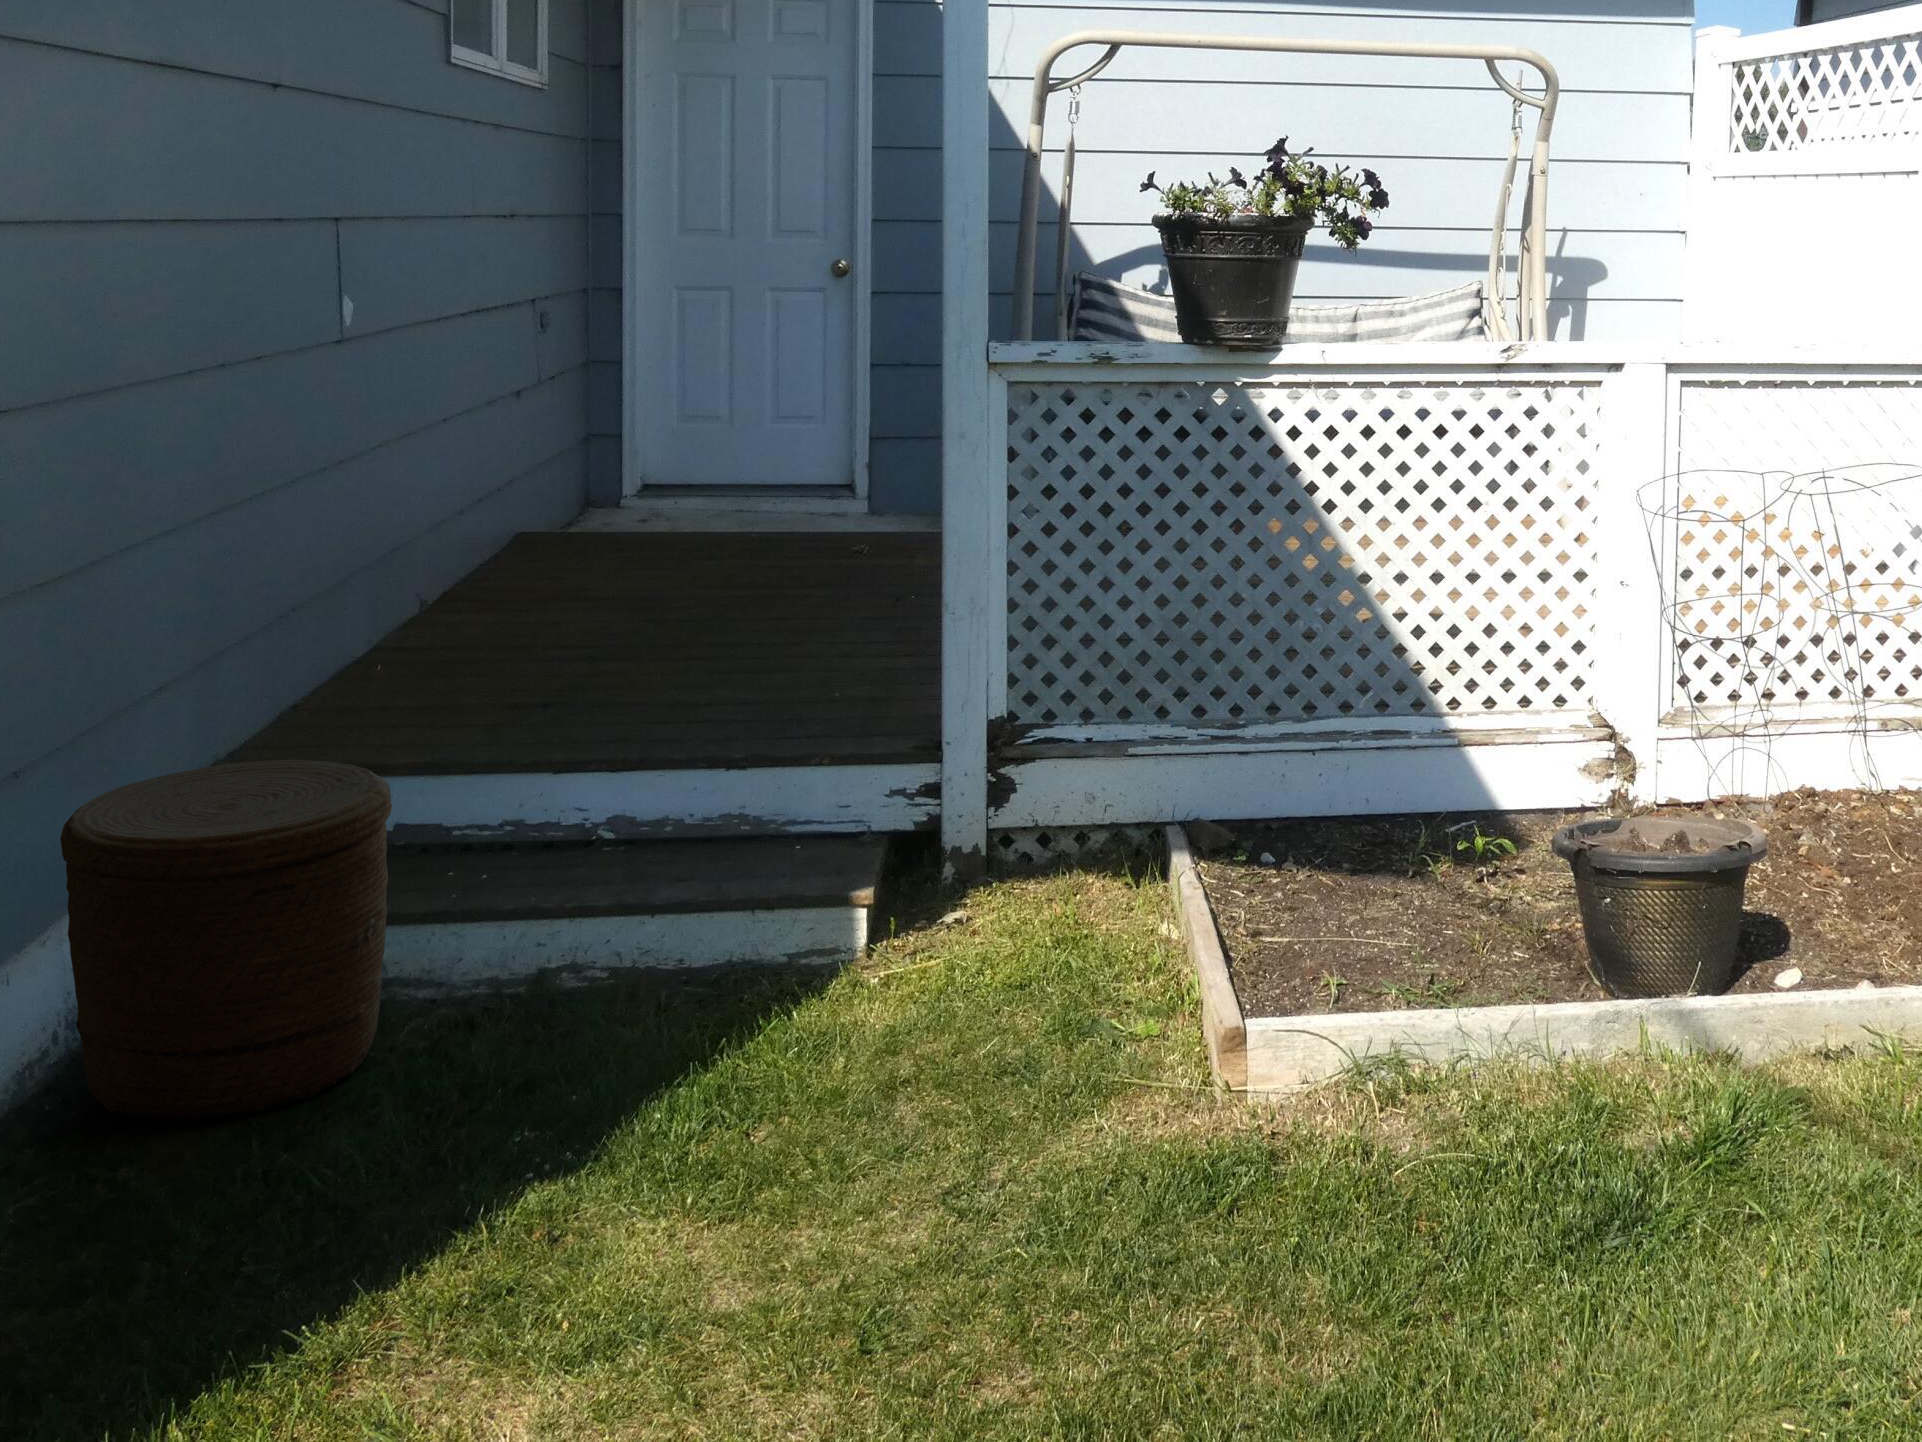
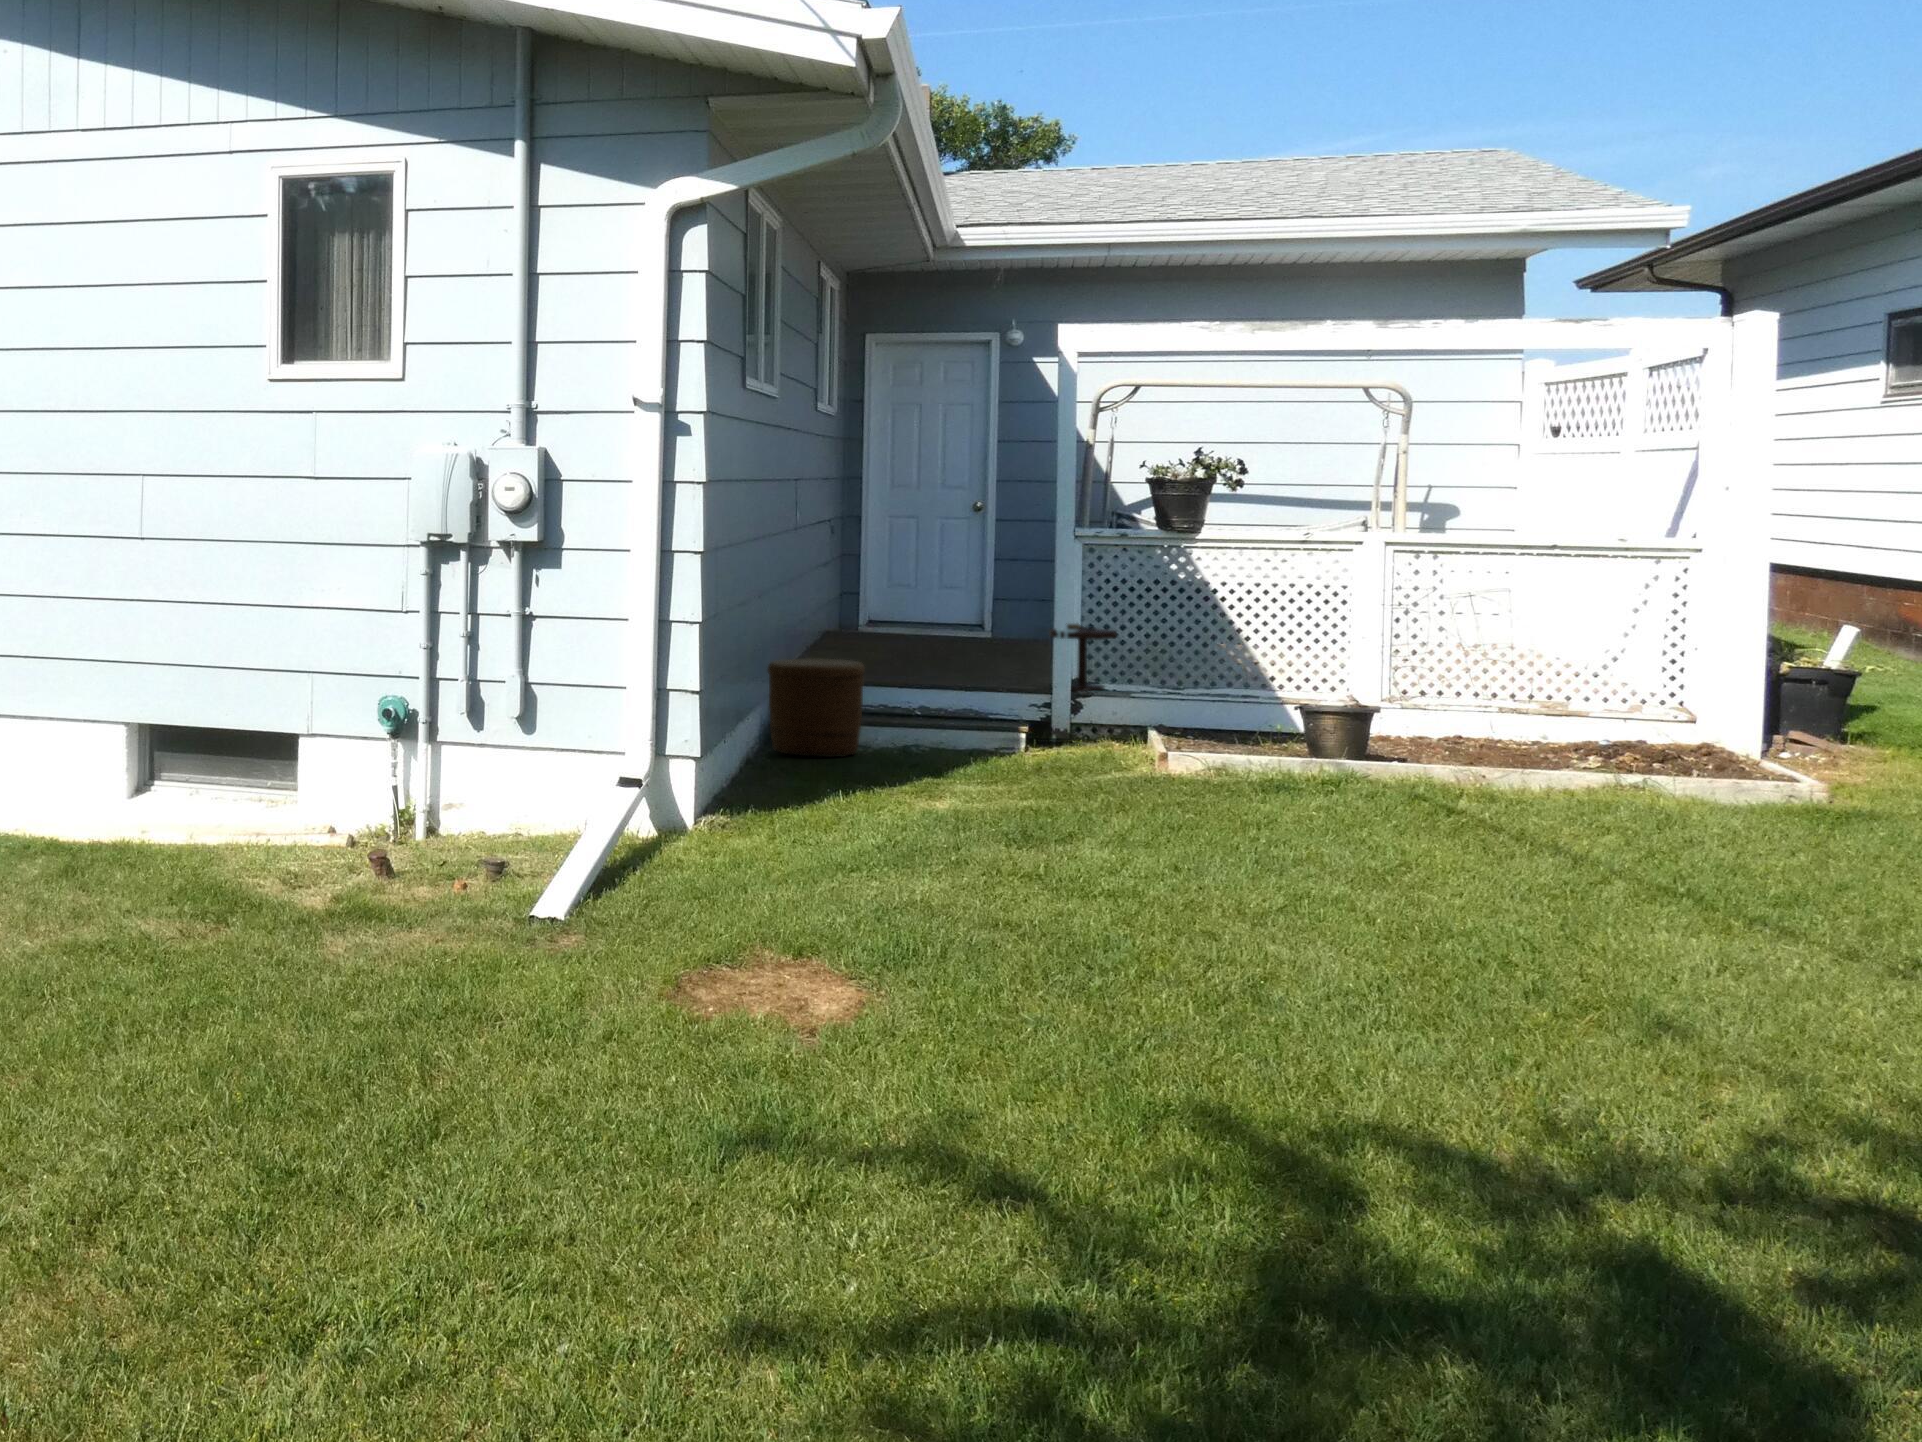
side table: none [933,597,1098,902] -> present [1049,624,1117,691]

